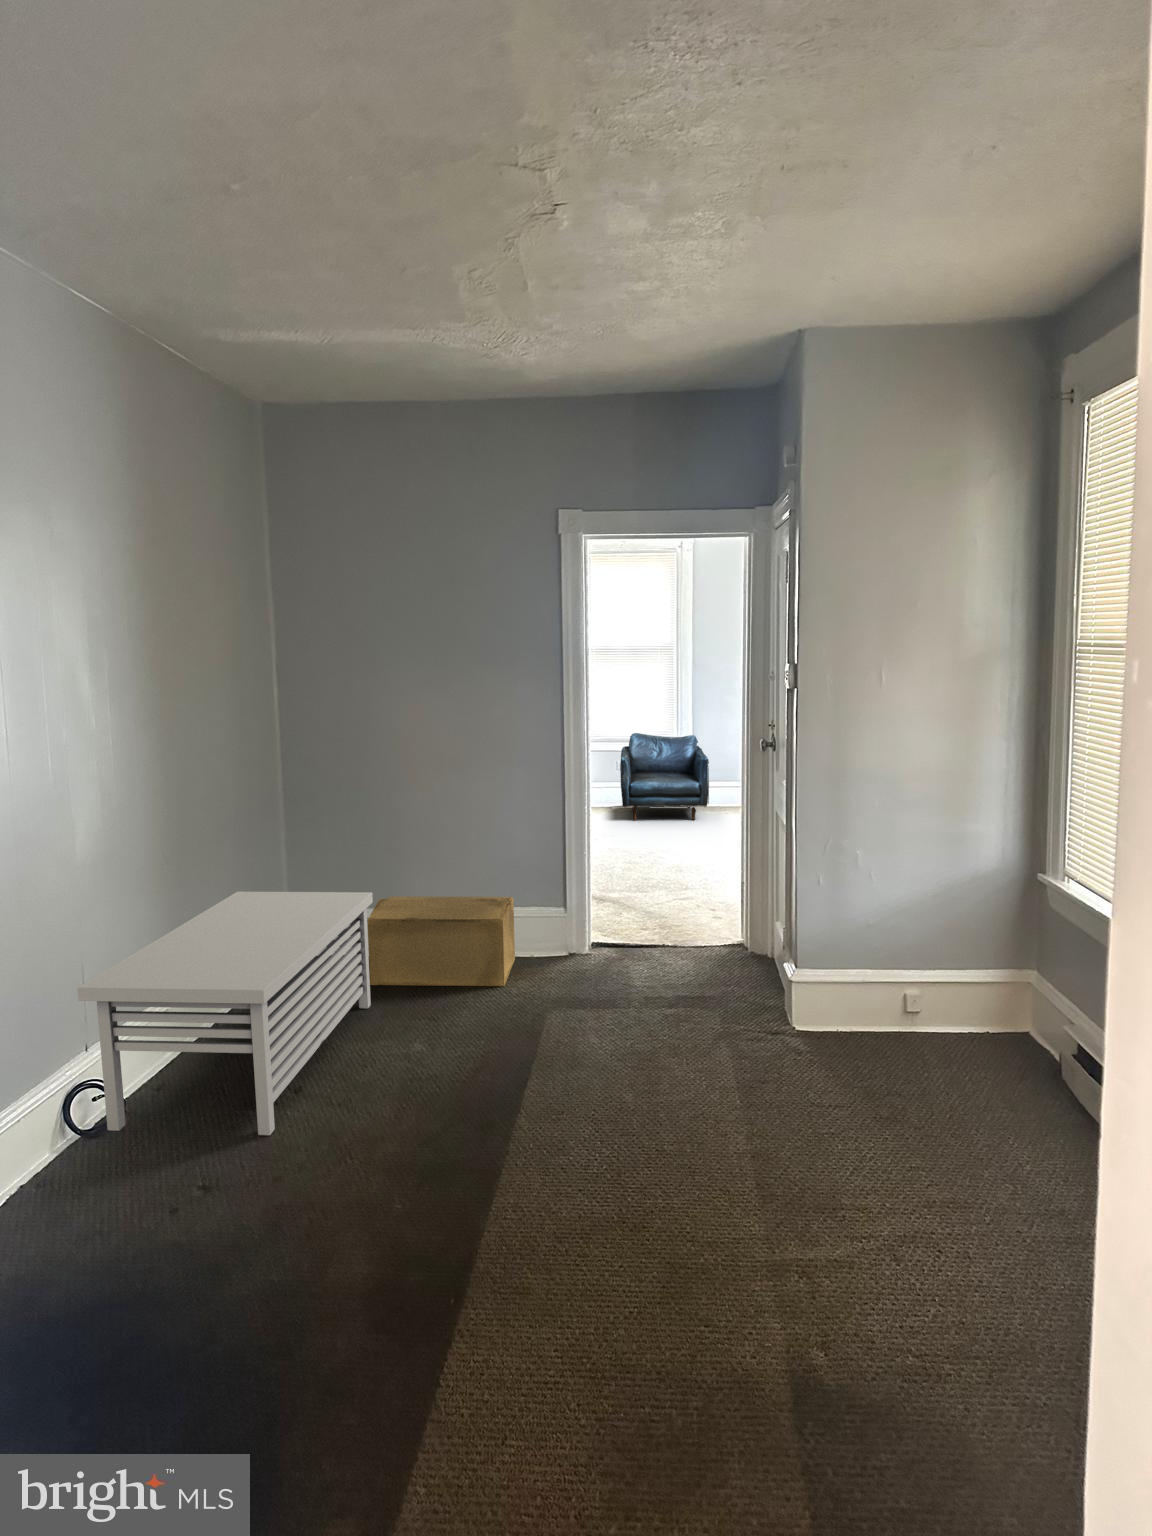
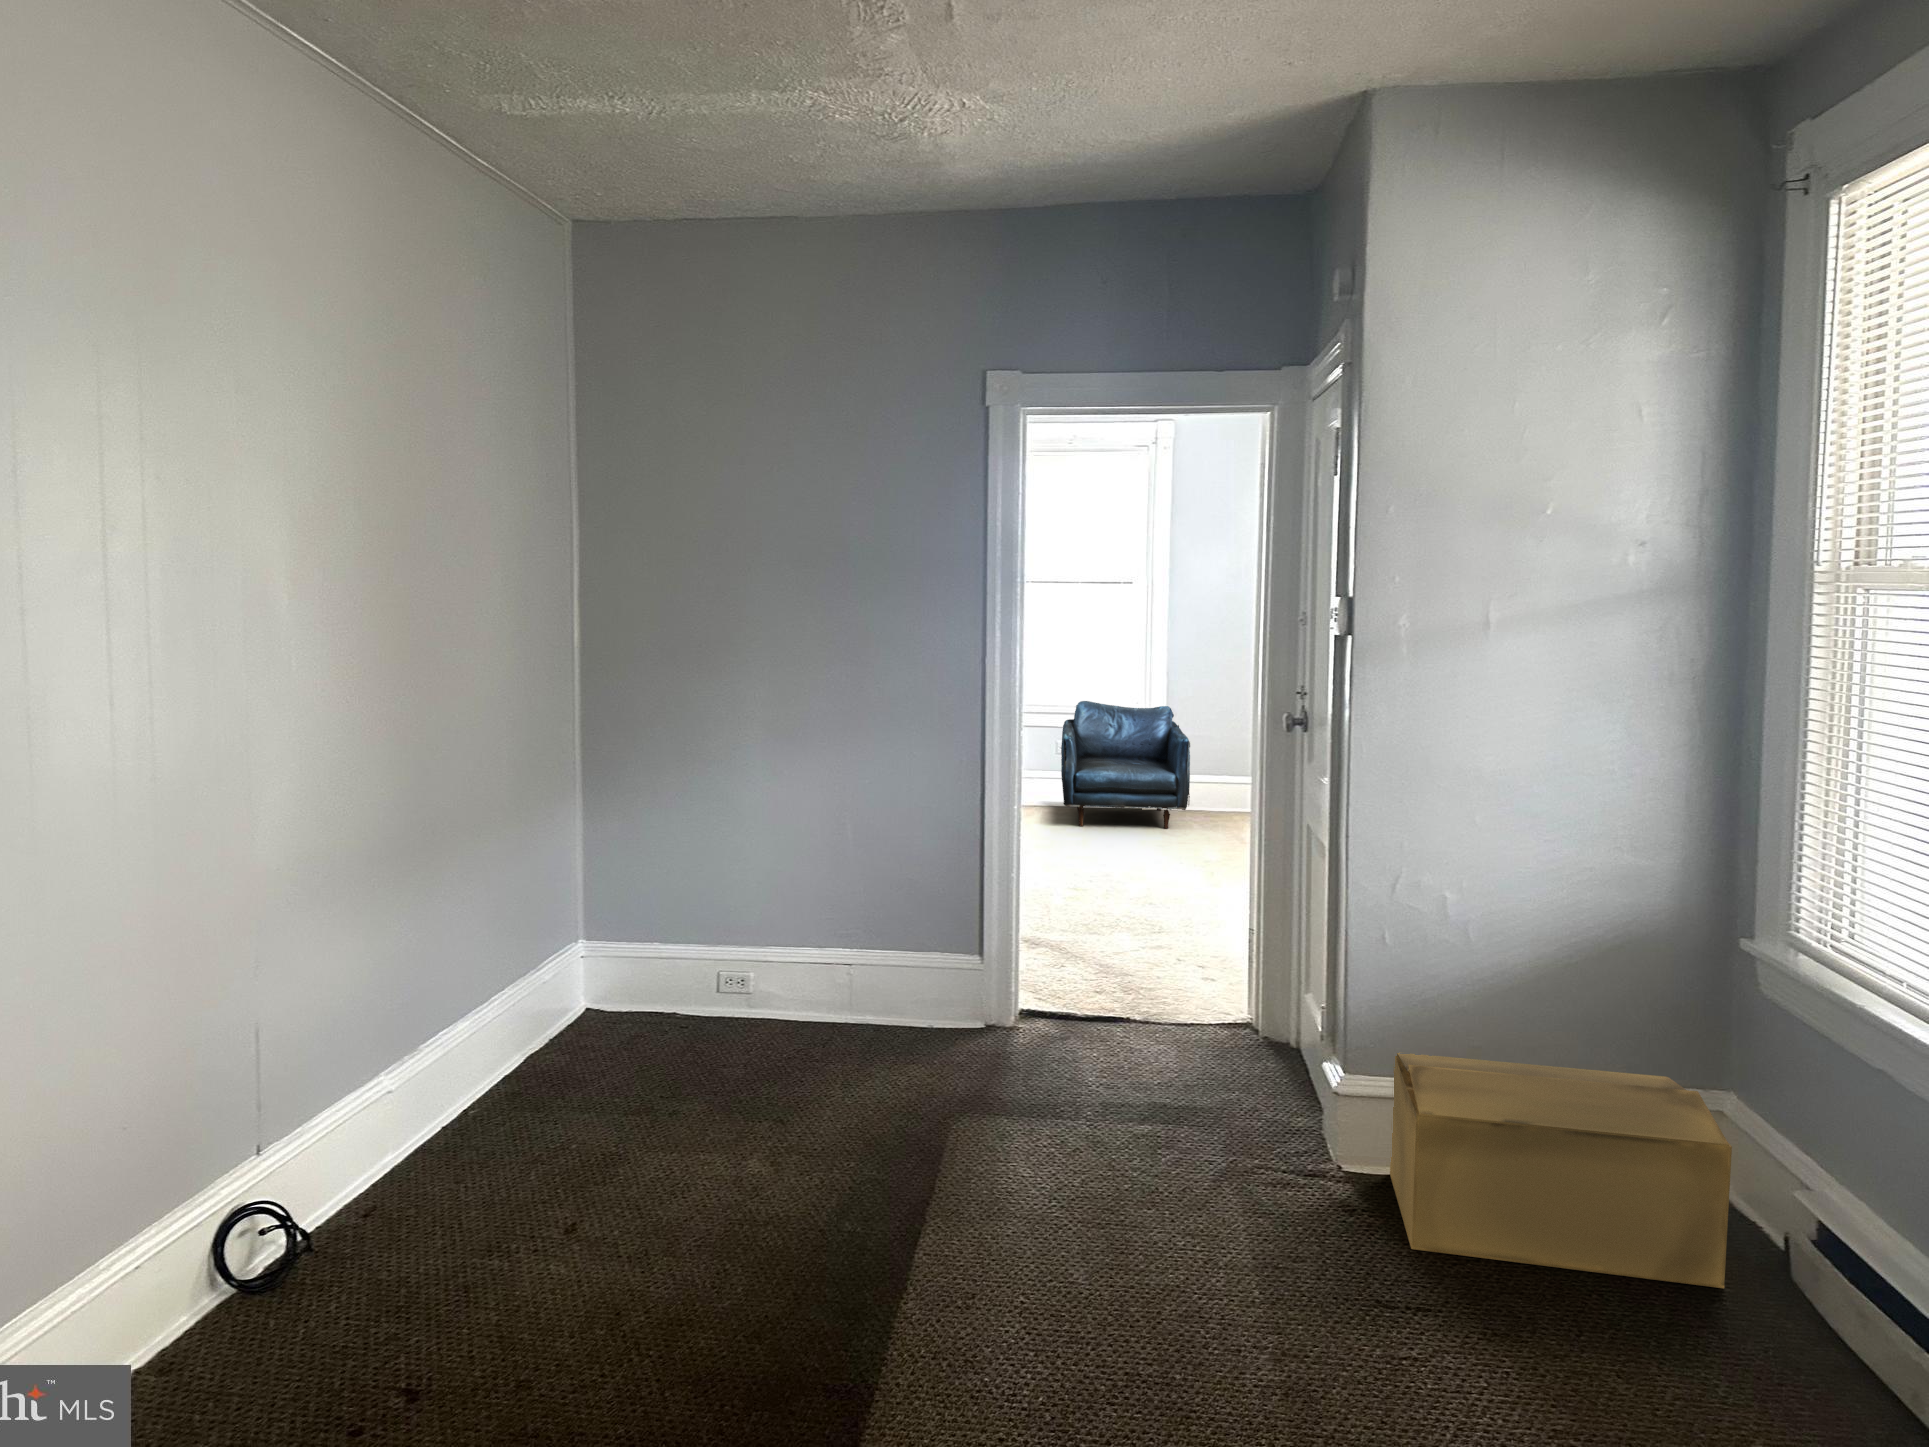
storage bench: present [77,892,373,1135] -> none [245,916,697,1305]
cardboard box: present [367,896,515,986] -> present [1390,1053,1732,1288]

